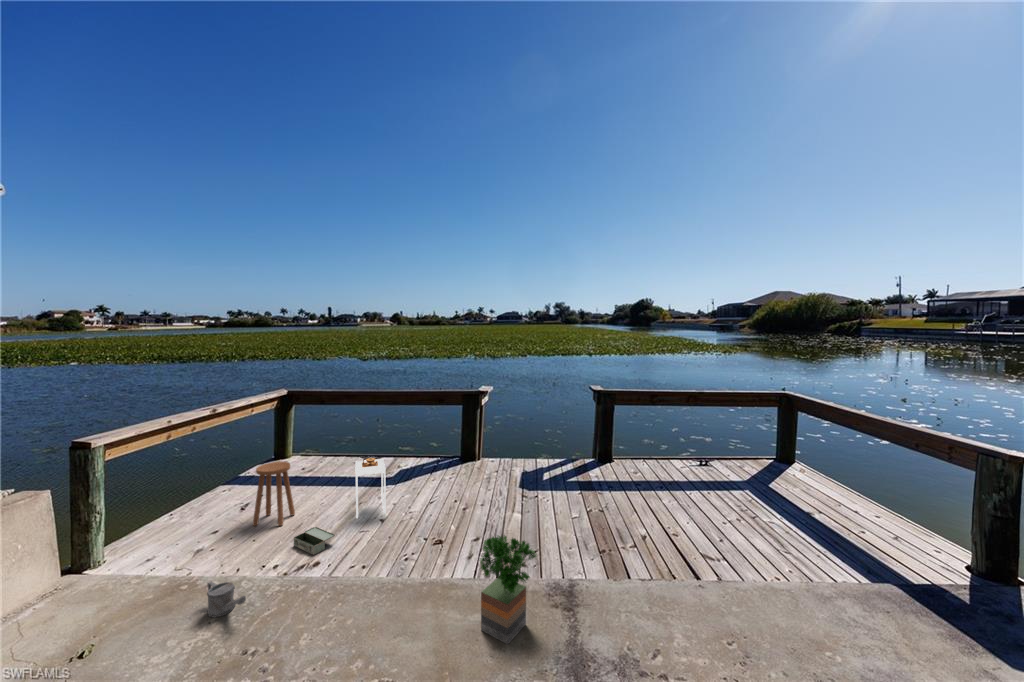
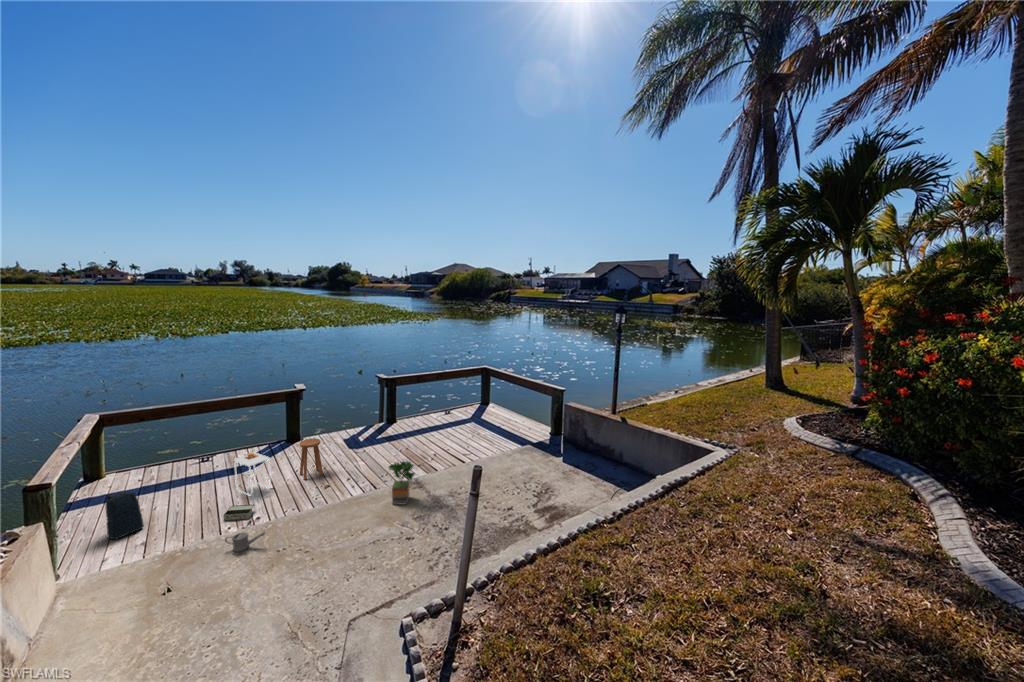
stool: present [253,462,295,526] -> present [300,439,323,480]
backpack: none [202,471,241,528] -> present [105,491,144,539]

